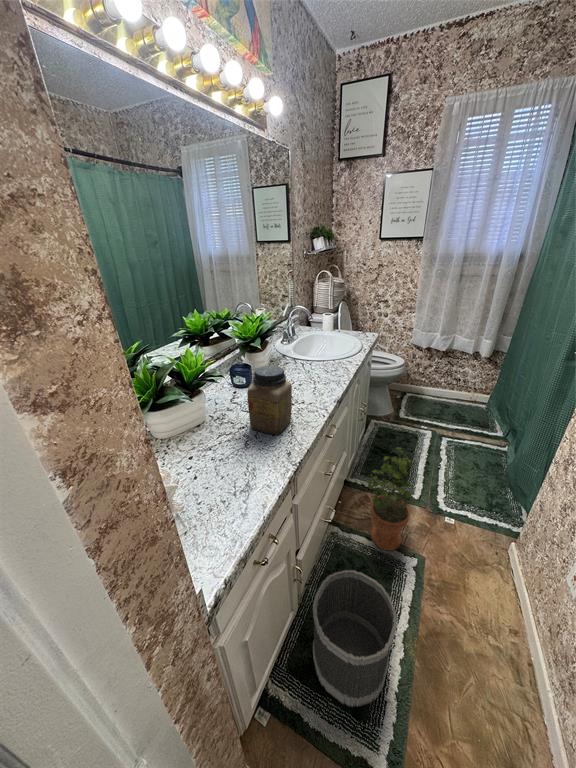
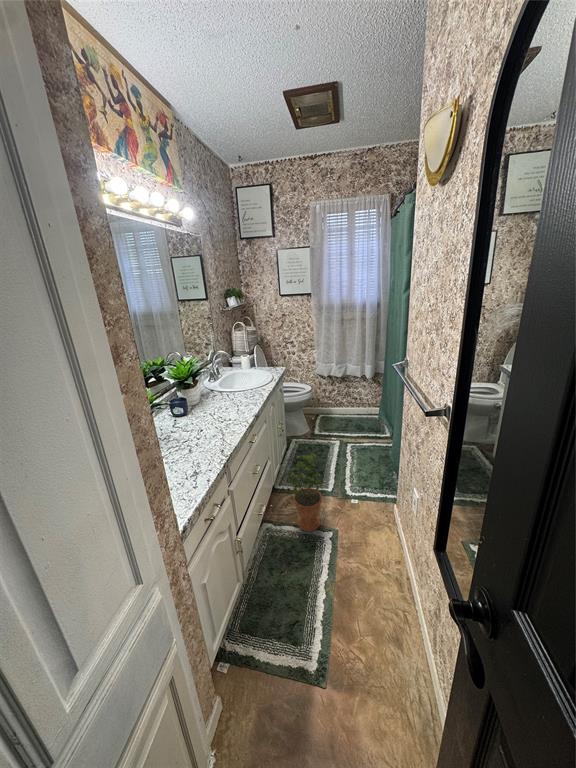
jar: present [247,365,292,435] -> none [187,393,221,442]
wastebasket: present [313,570,397,707] -> none [252,539,315,643]

